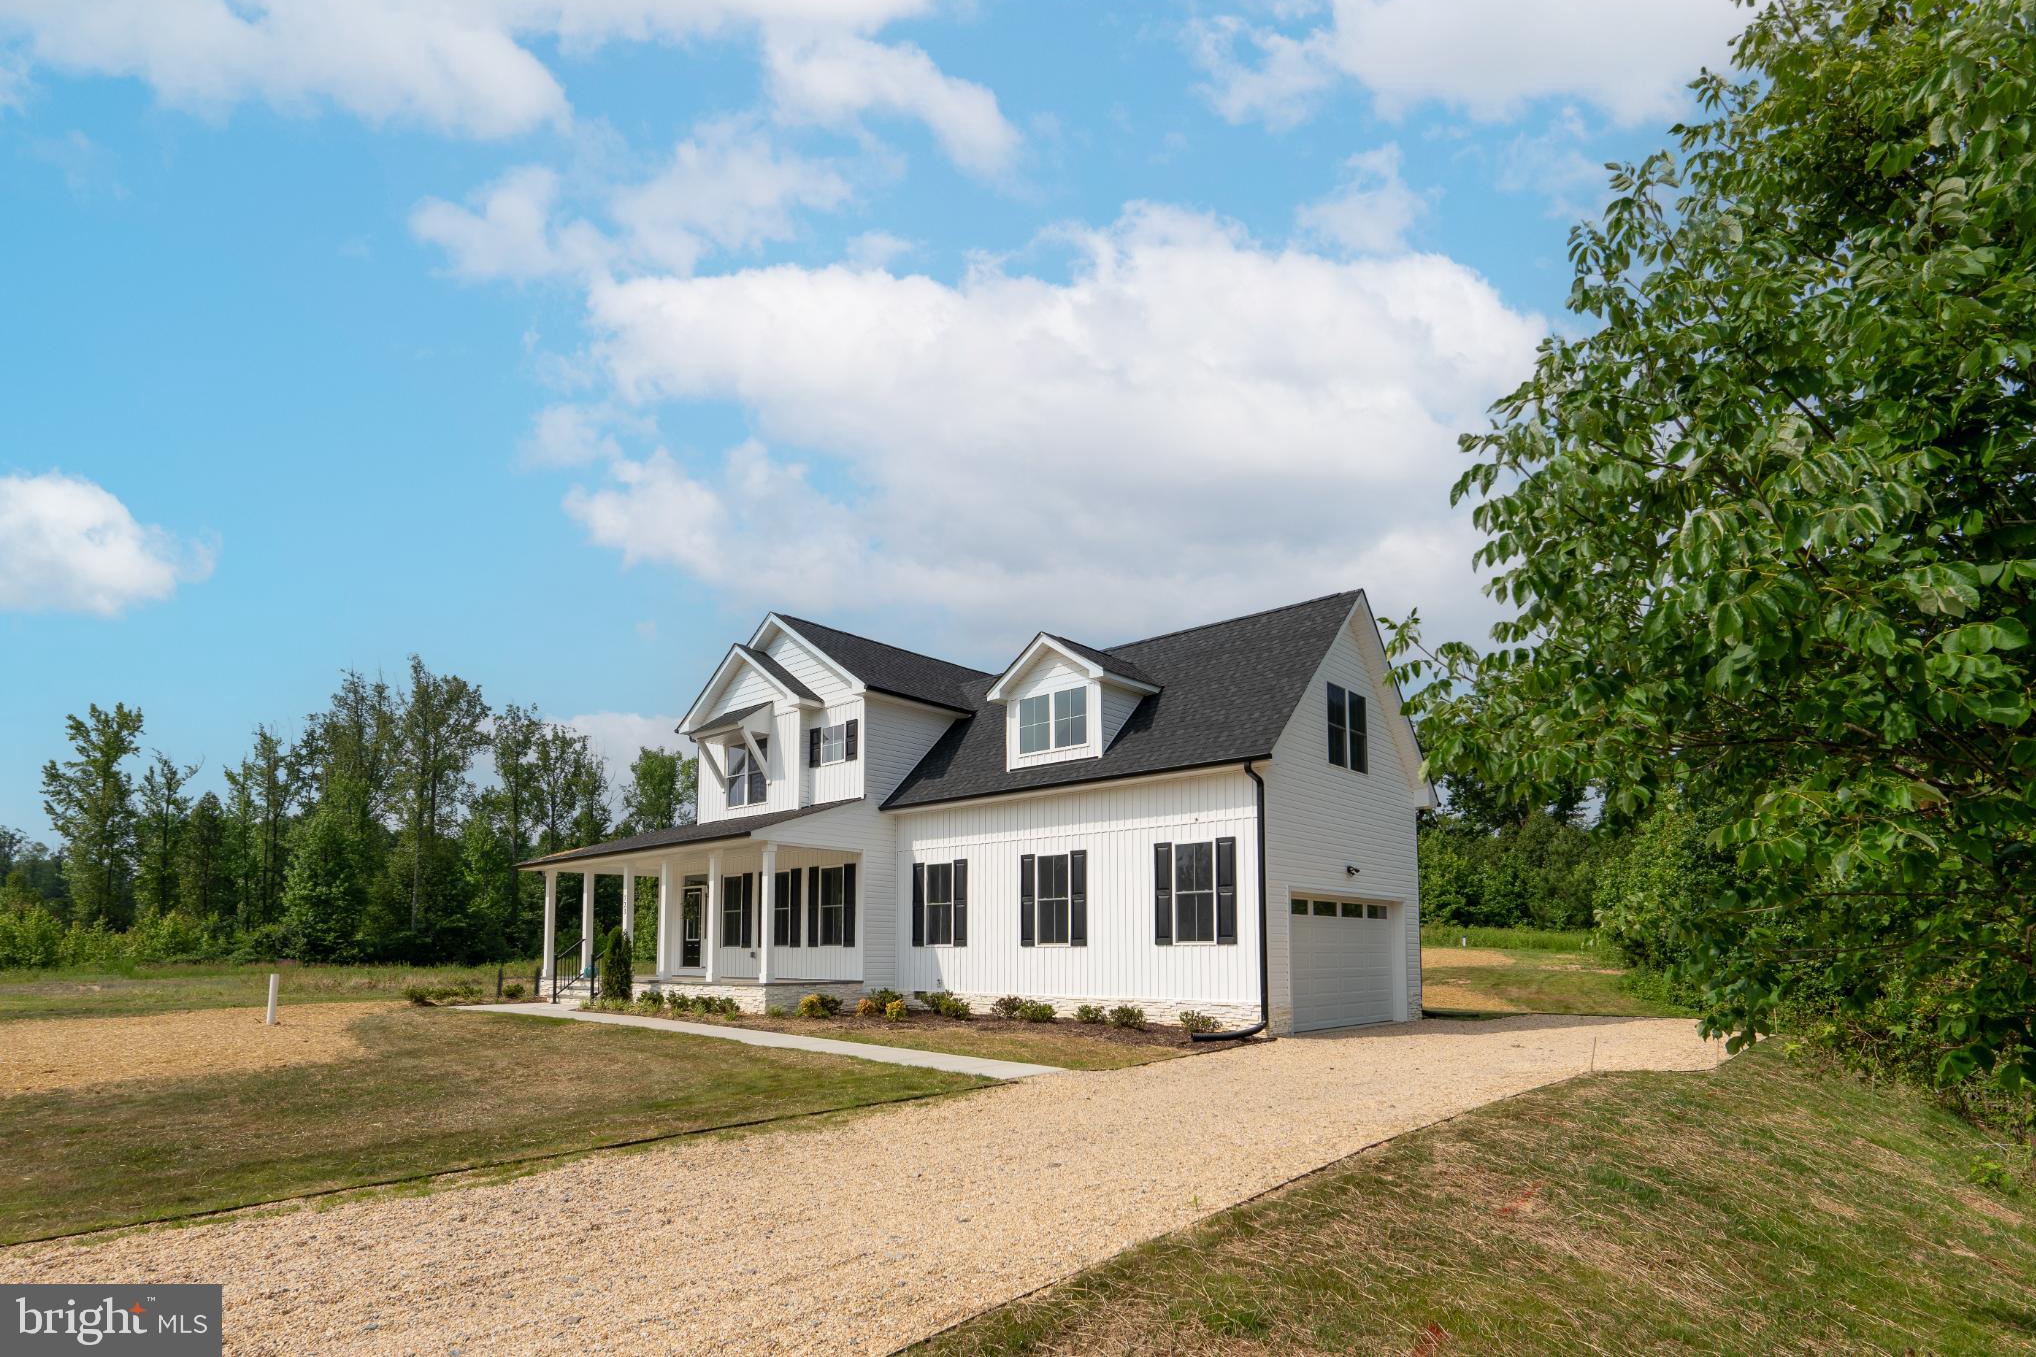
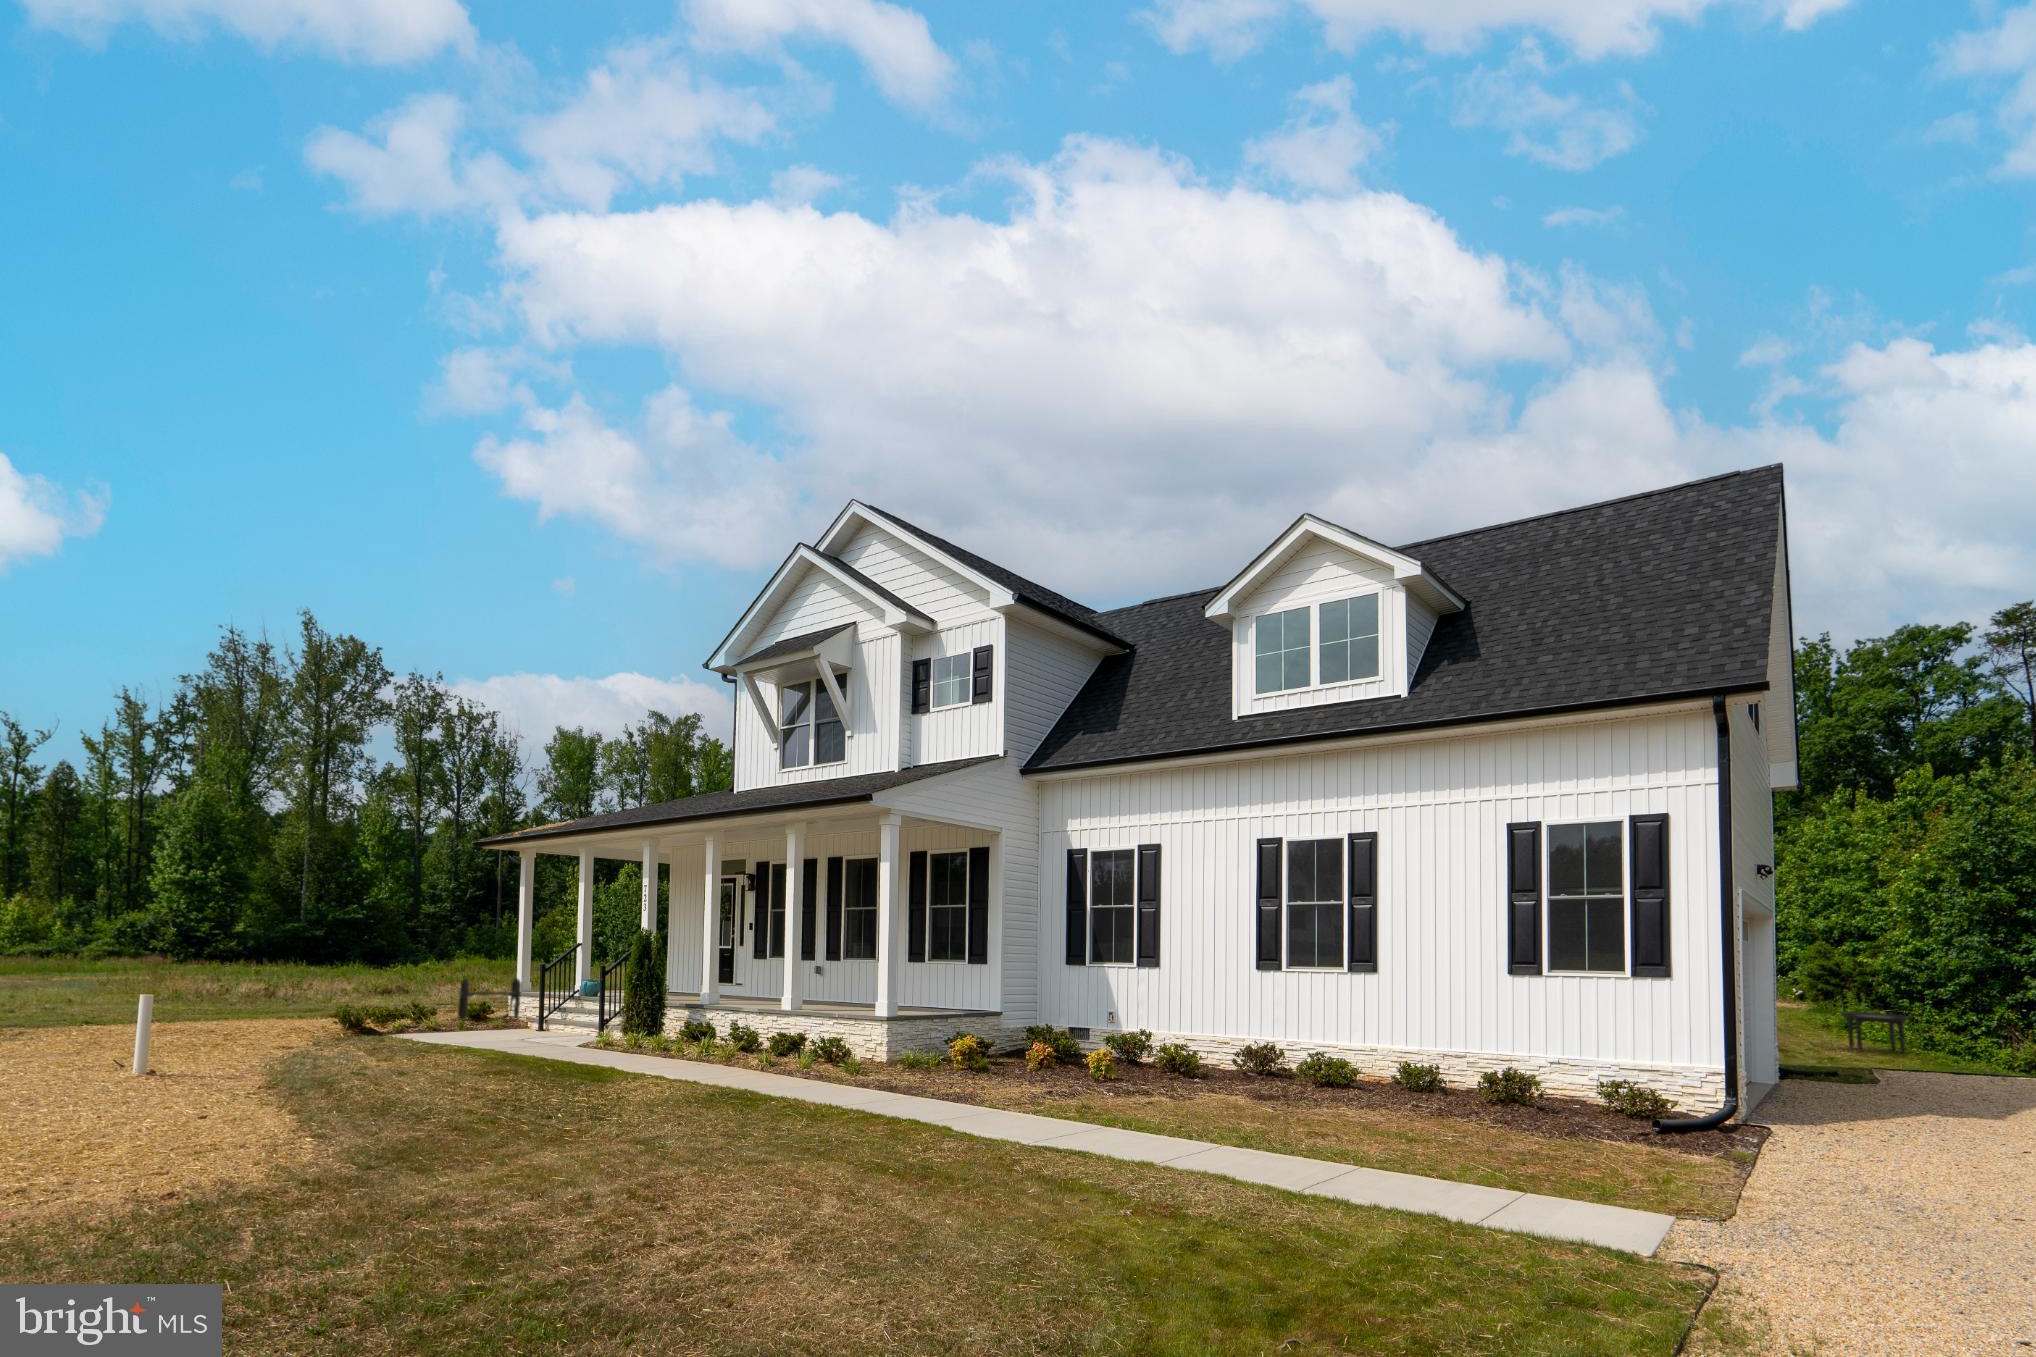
round table: none [1505,967,1553,997] -> present [1840,1012,1909,1054]

